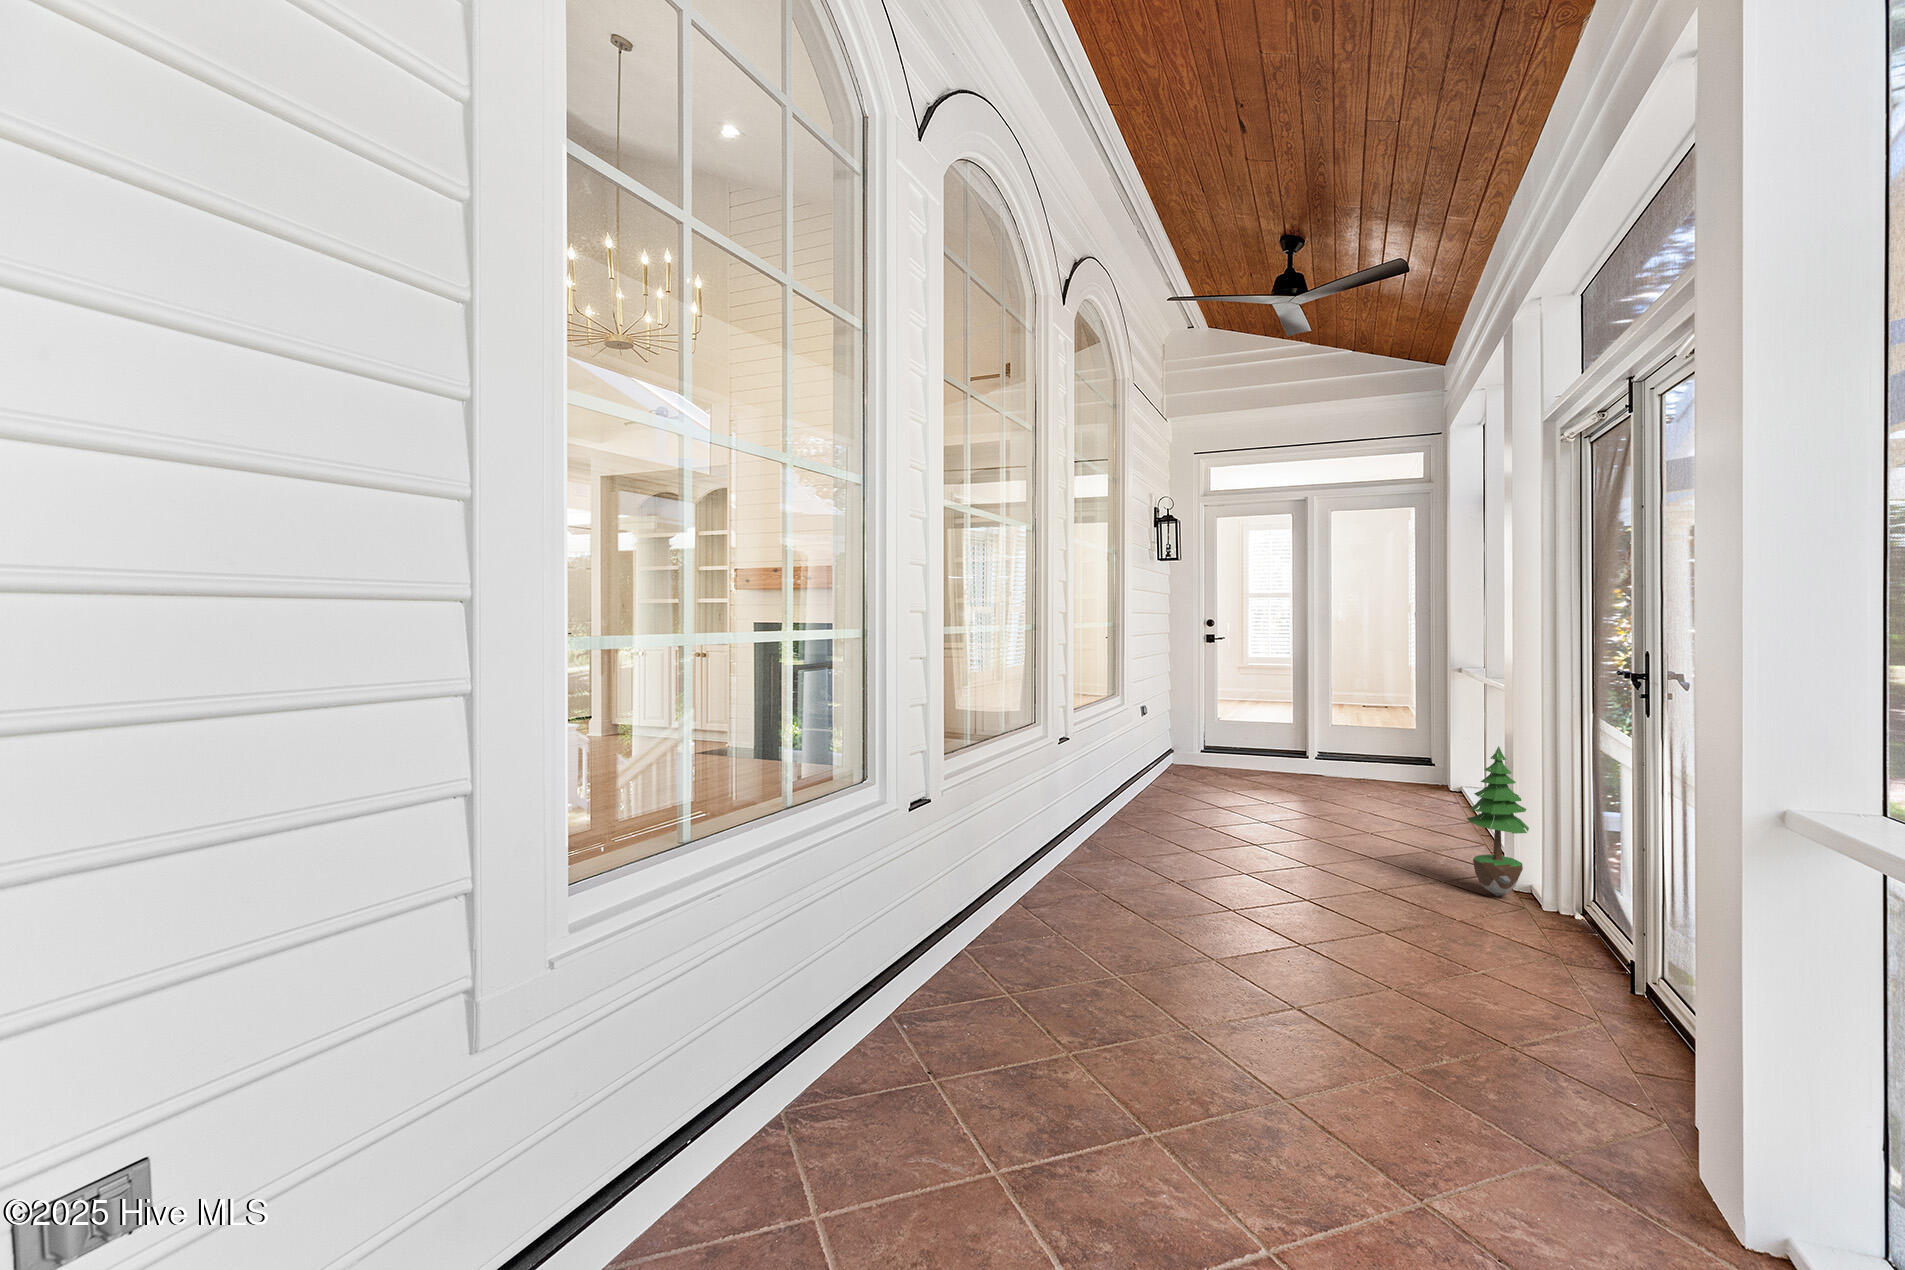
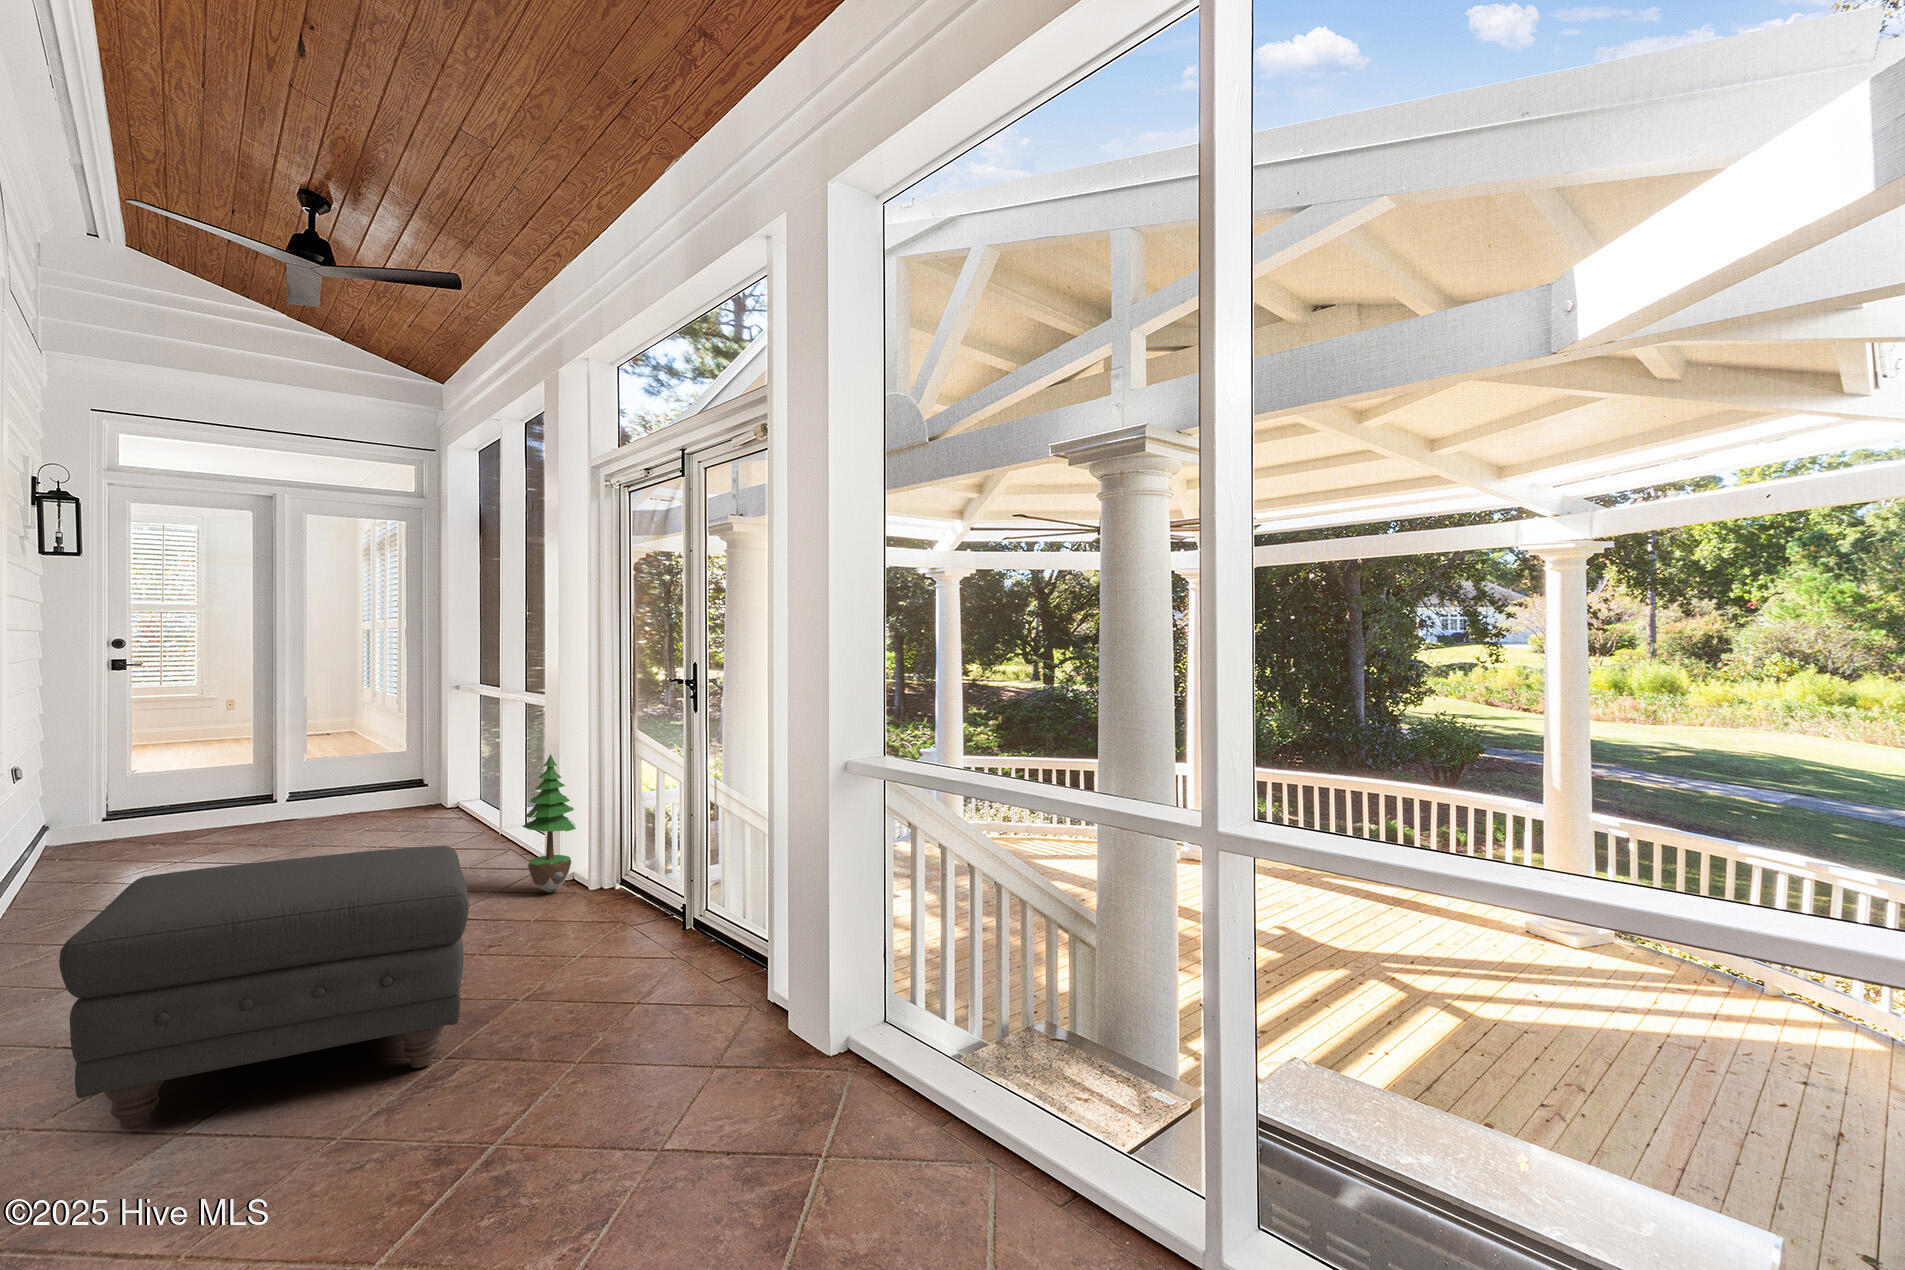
ottoman: none [1053,795,1343,1010] -> present [59,846,469,1129]

